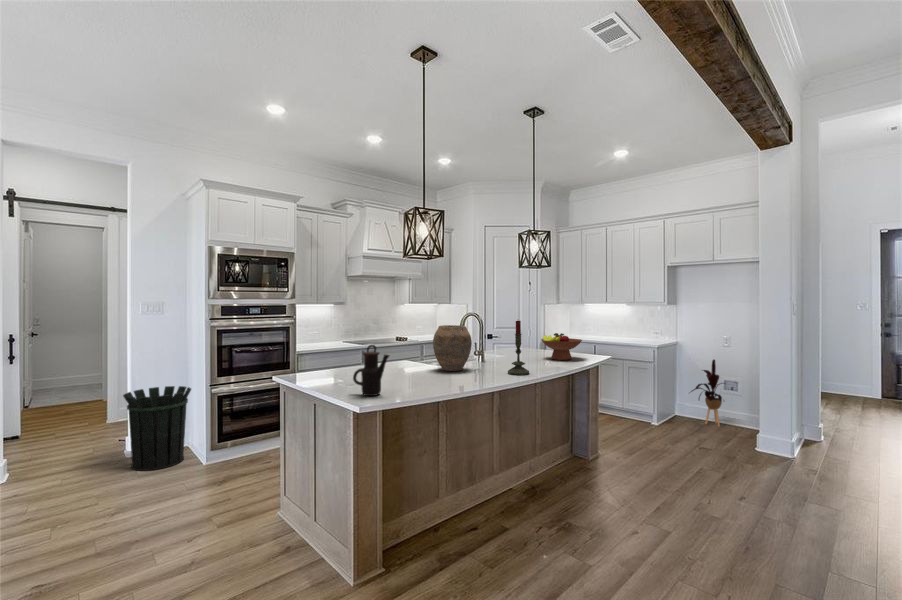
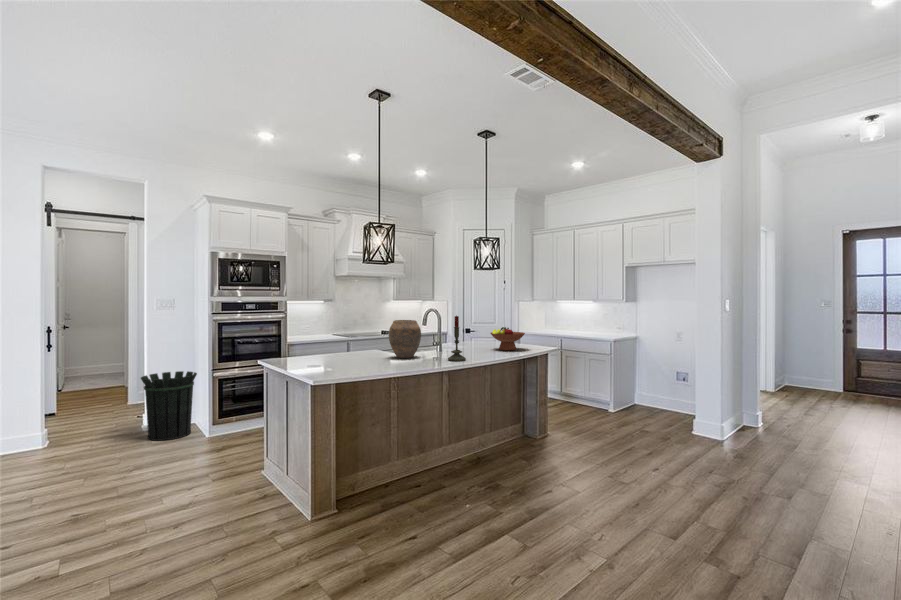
teapot: present [353,345,389,396] -> none [311,334,338,374]
house plant: present [691,360,723,427] -> none [643,352,677,414]

